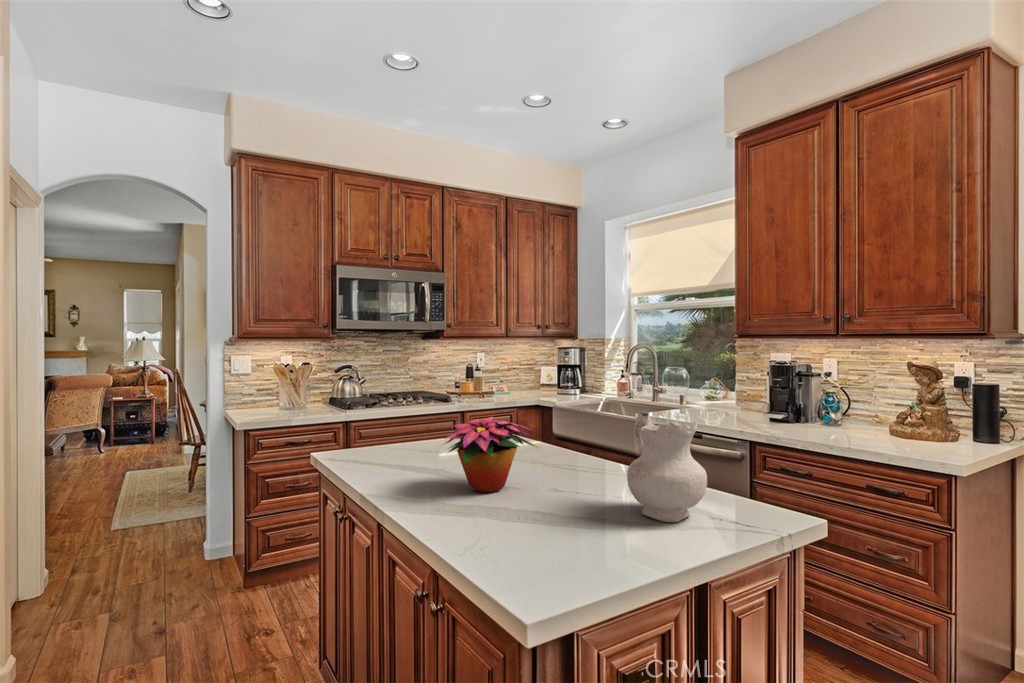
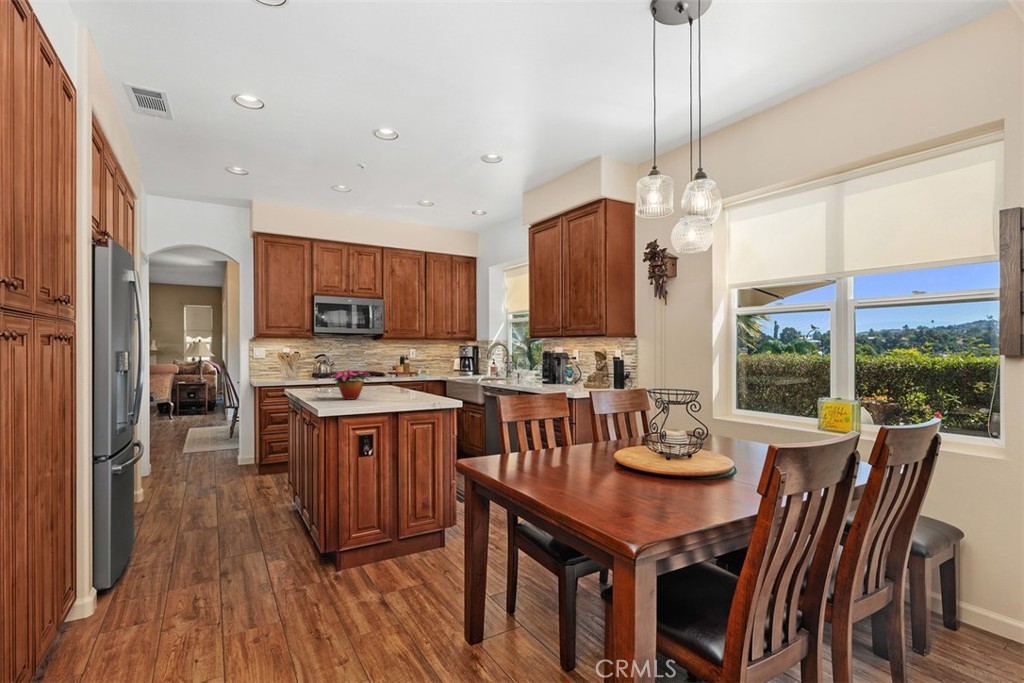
ceramic pitcher: present [627,411,707,522] -> none [395,364,426,405]

